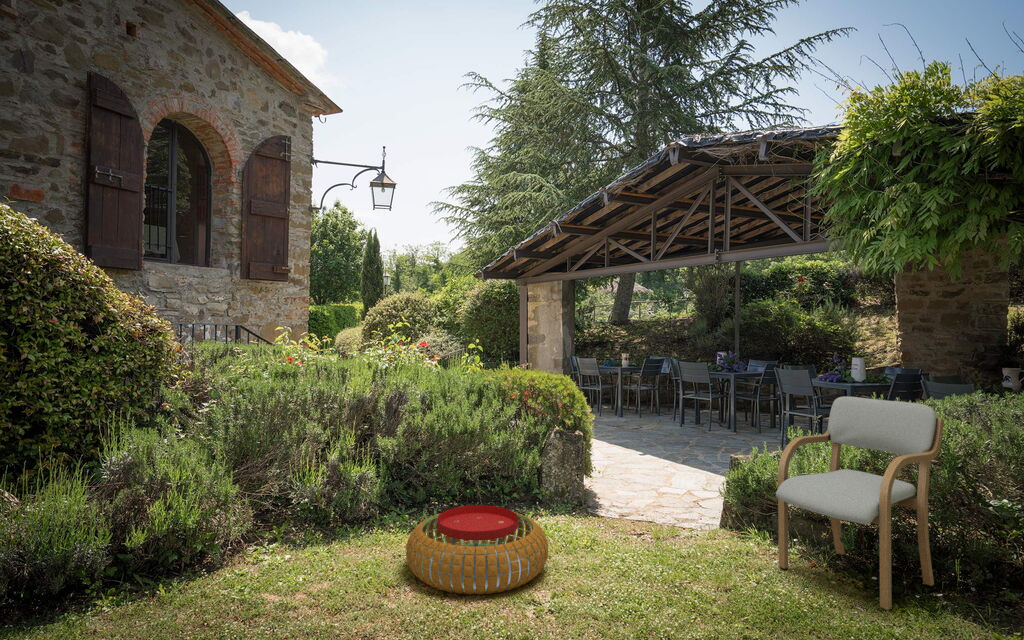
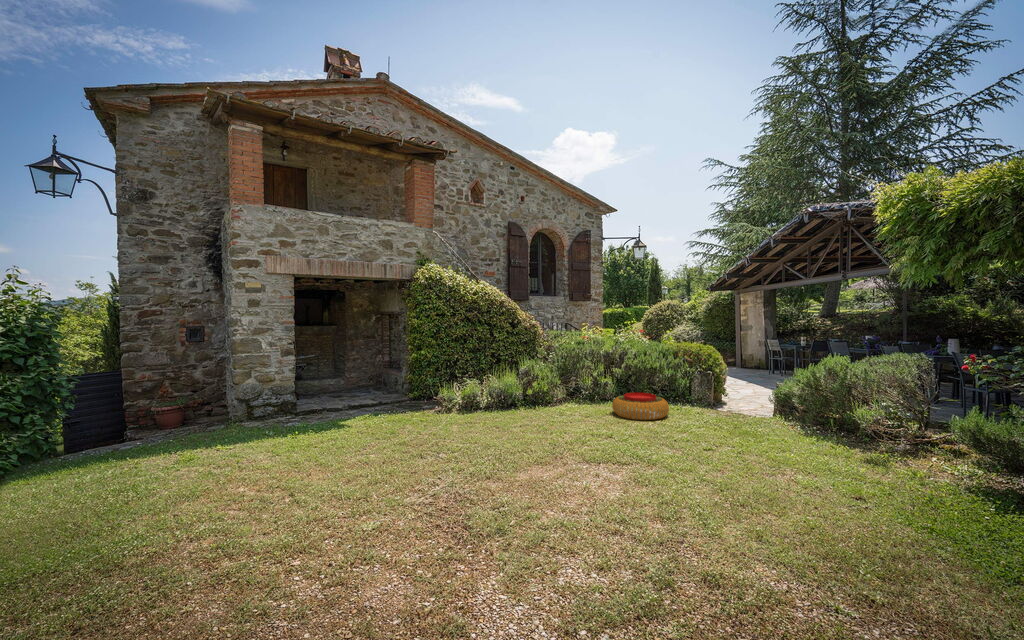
armchair: present [776,396,944,611] -> none [774,353,863,445]

